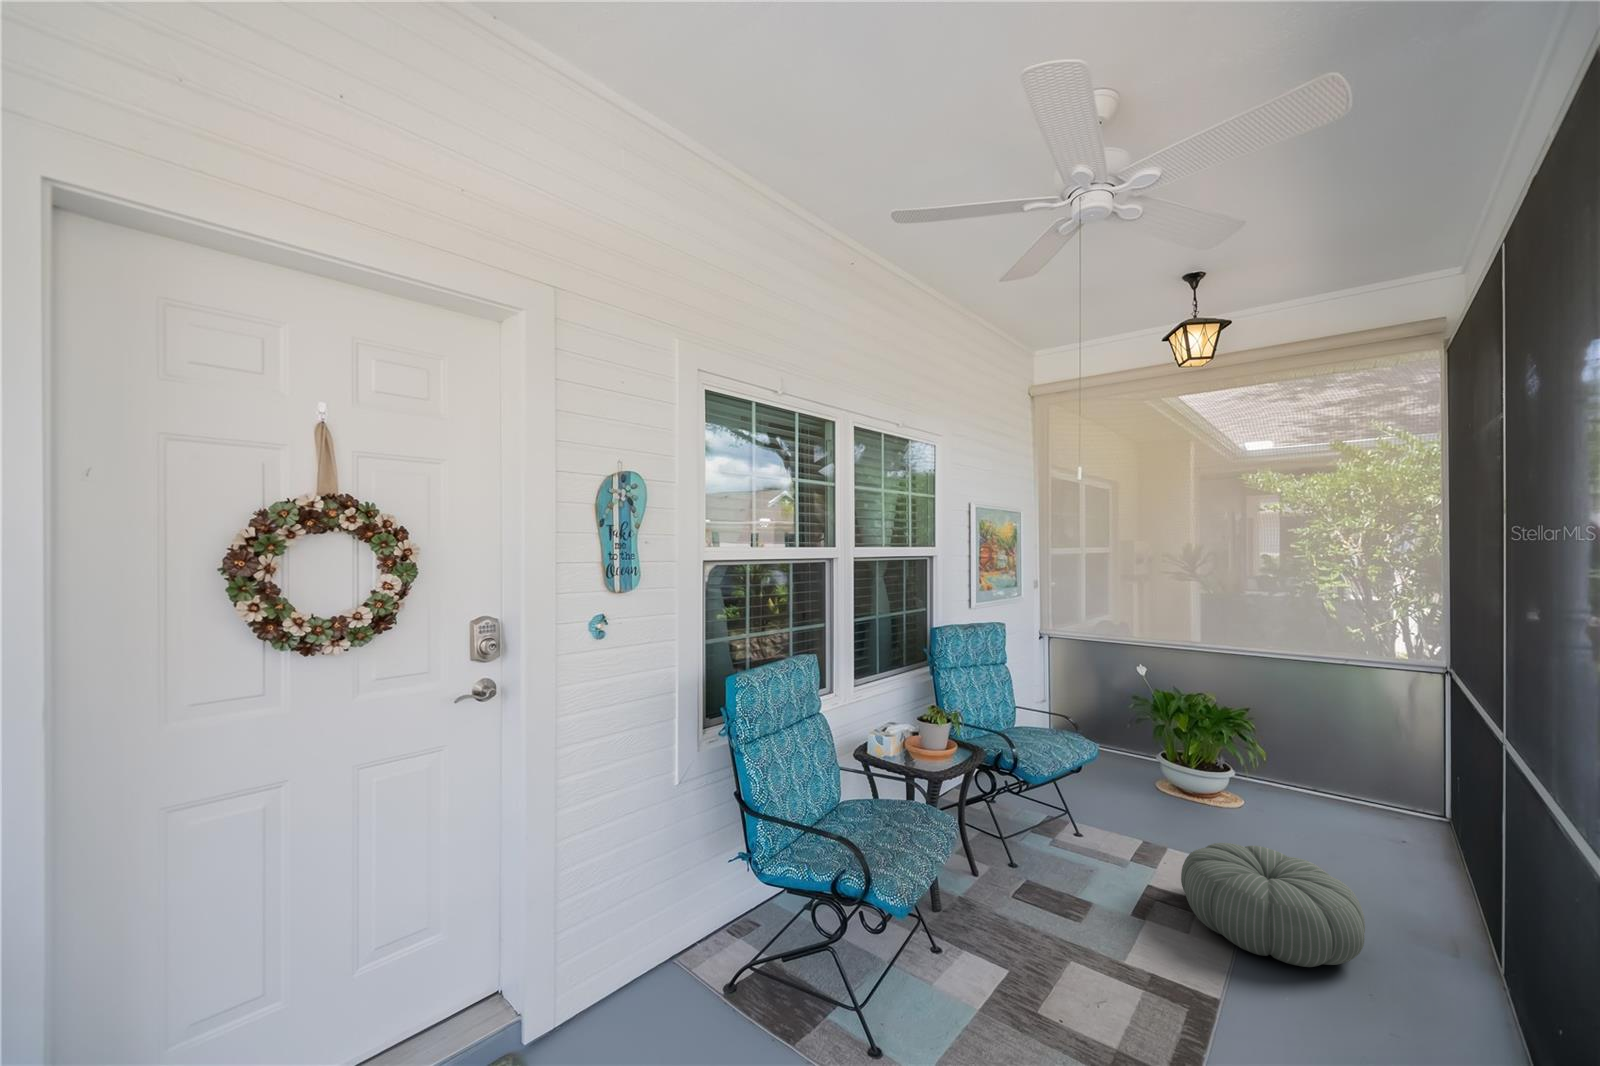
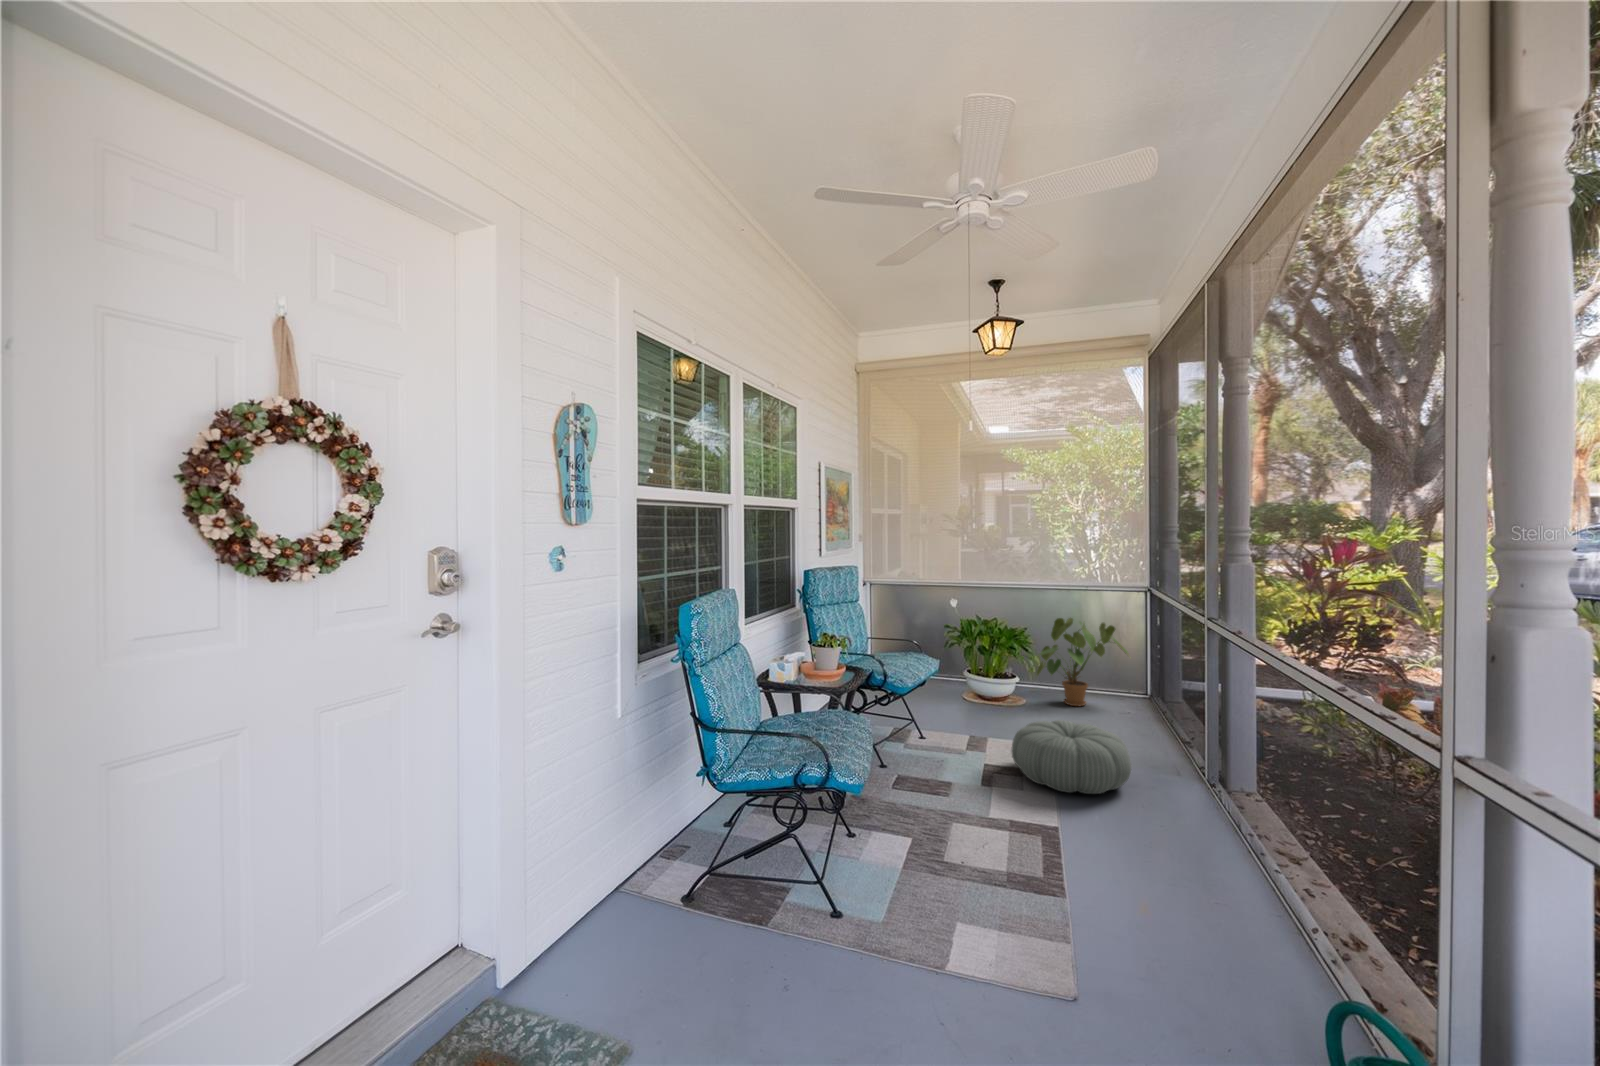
house plant: none [1256,696,1412,820] -> present [1037,618,1128,706]

